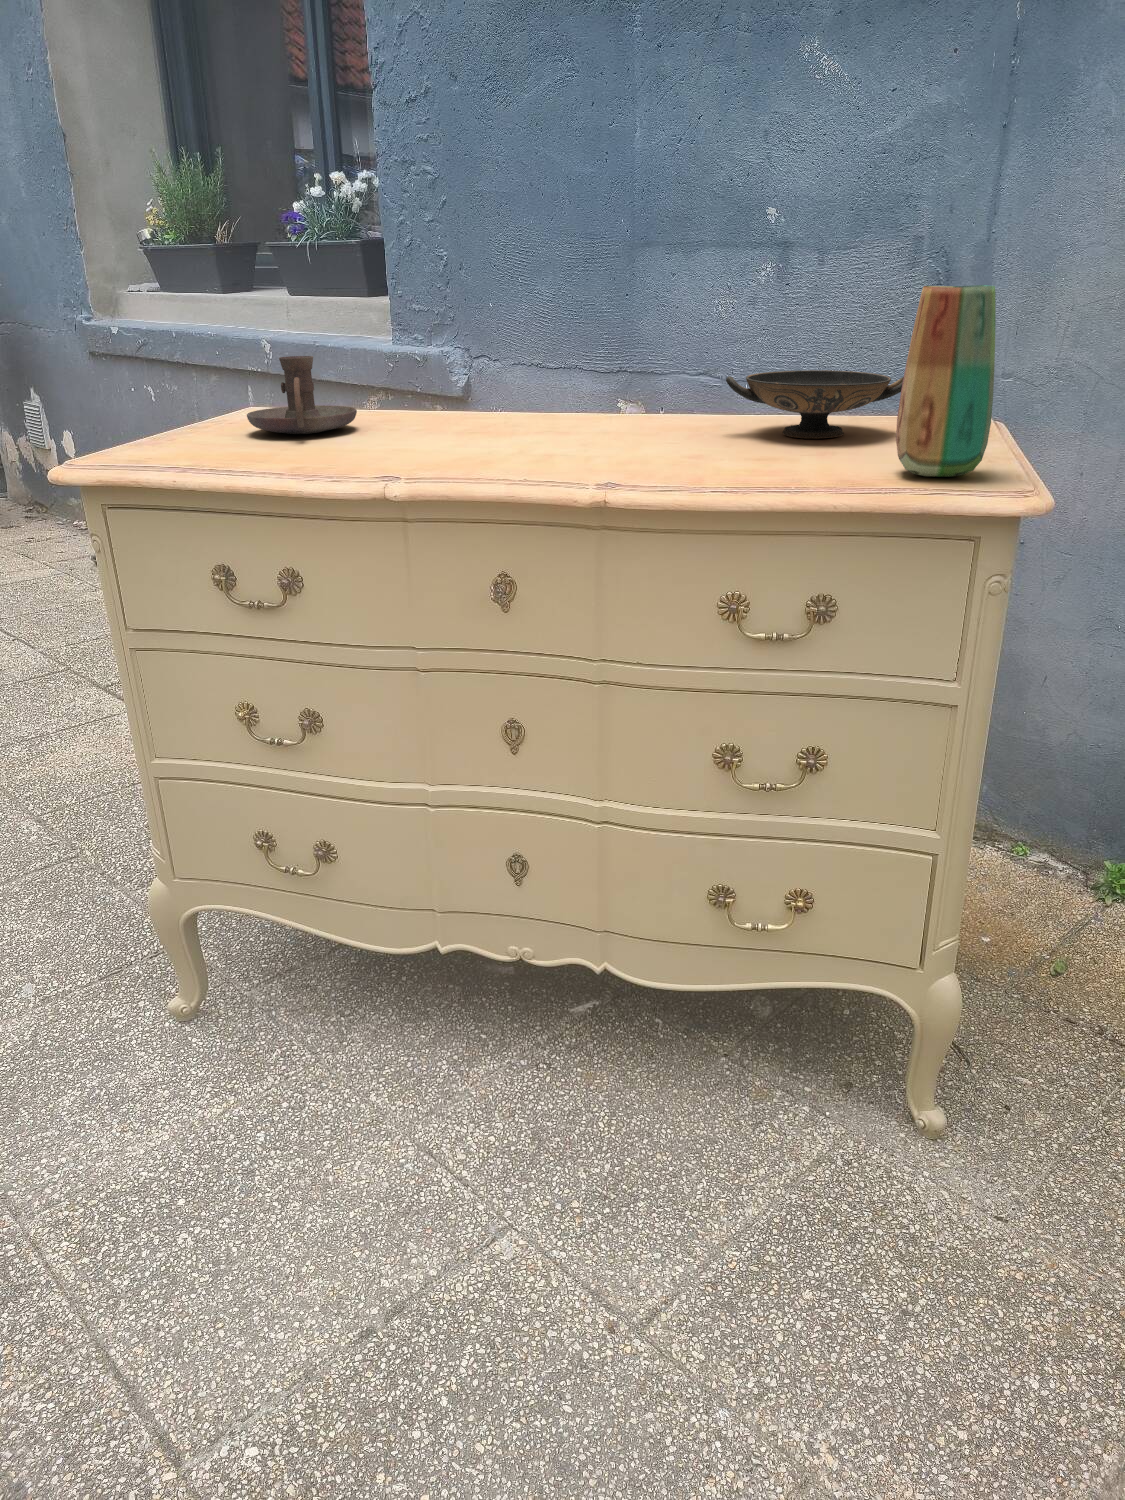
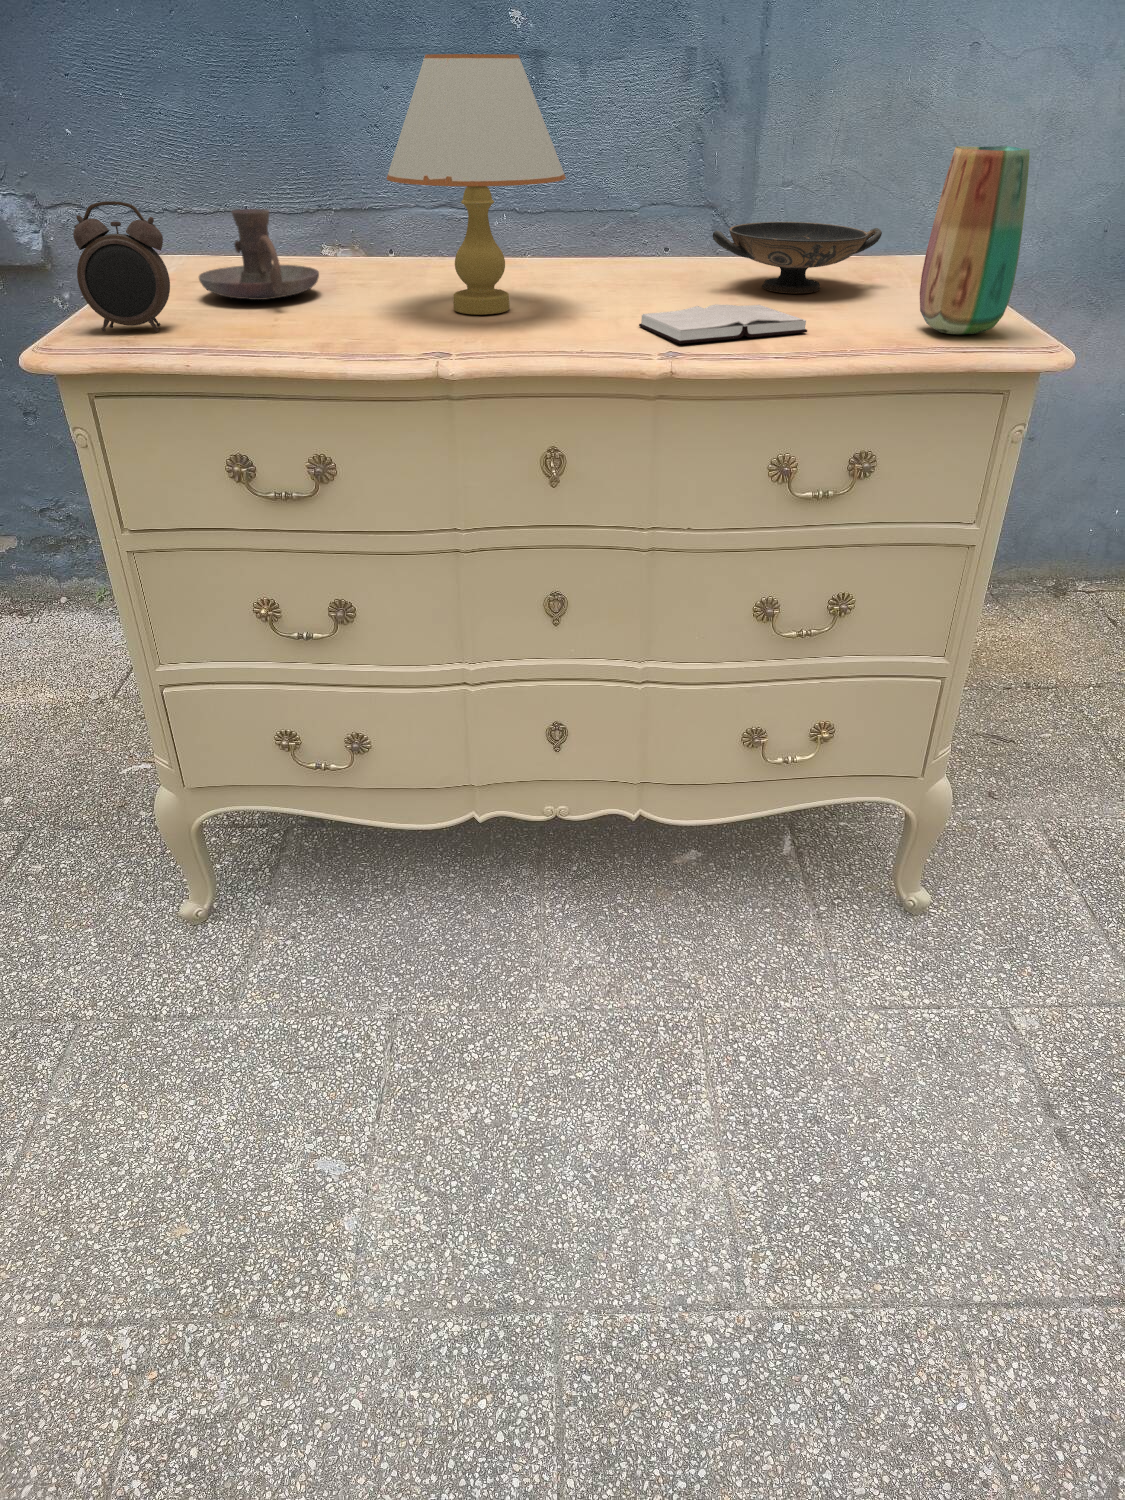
table lamp: none [388,214,559,449] -> present [387,54,566,315]
alarm clock: none [114,345,196,455] -> present [73,201,170,332]
hardback book: none [608,445,770,477] -> present [639,304,807,344]

